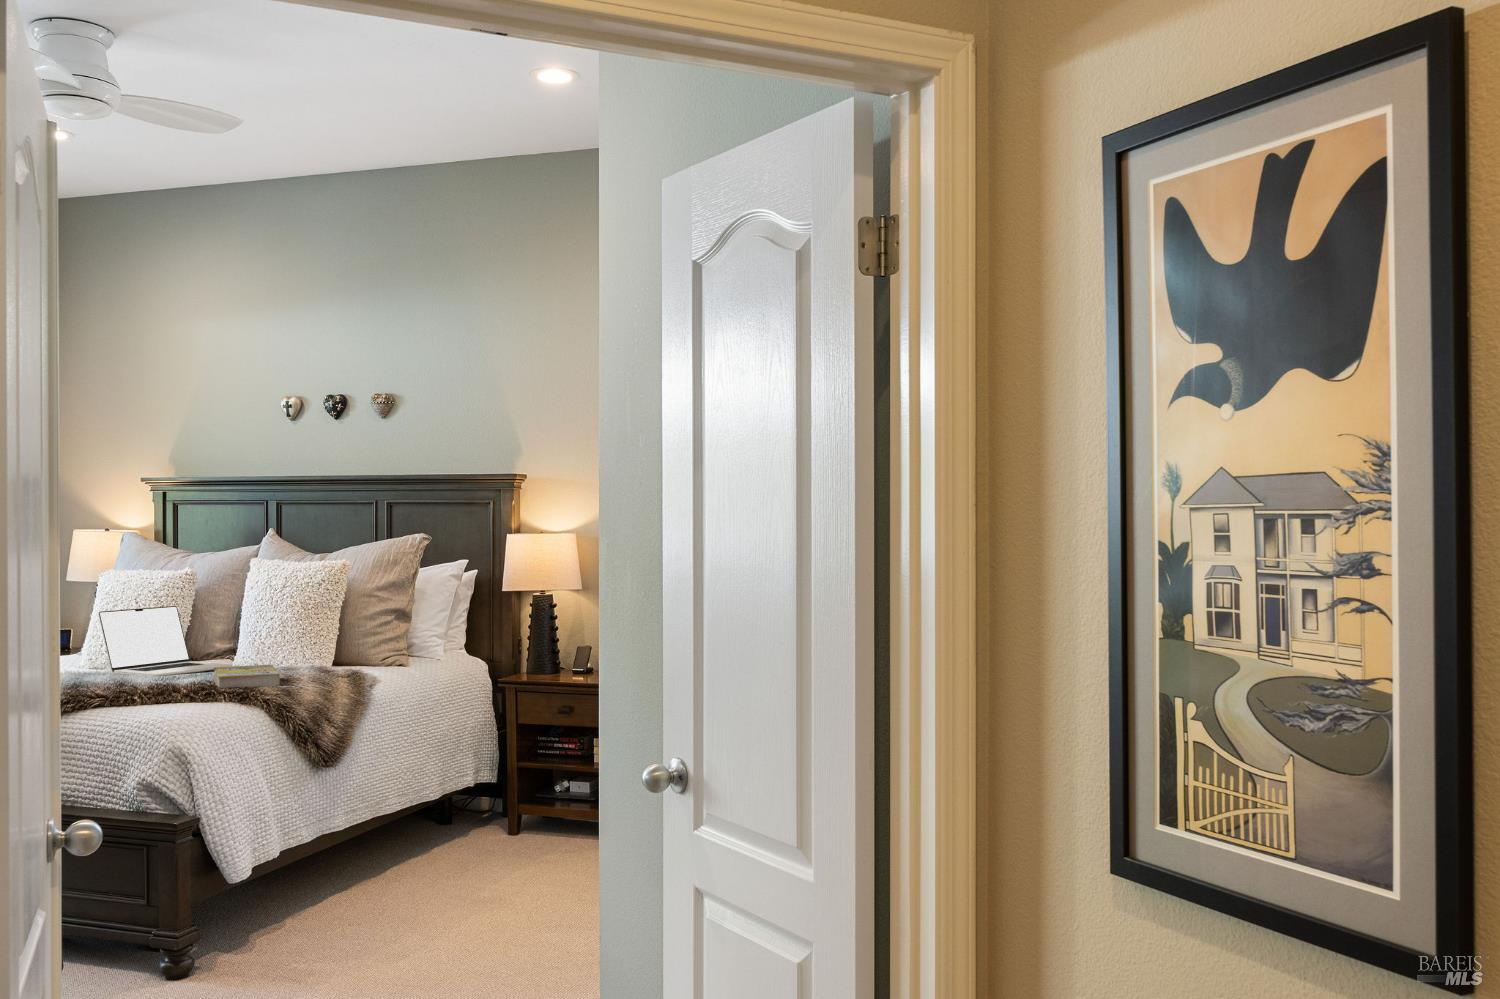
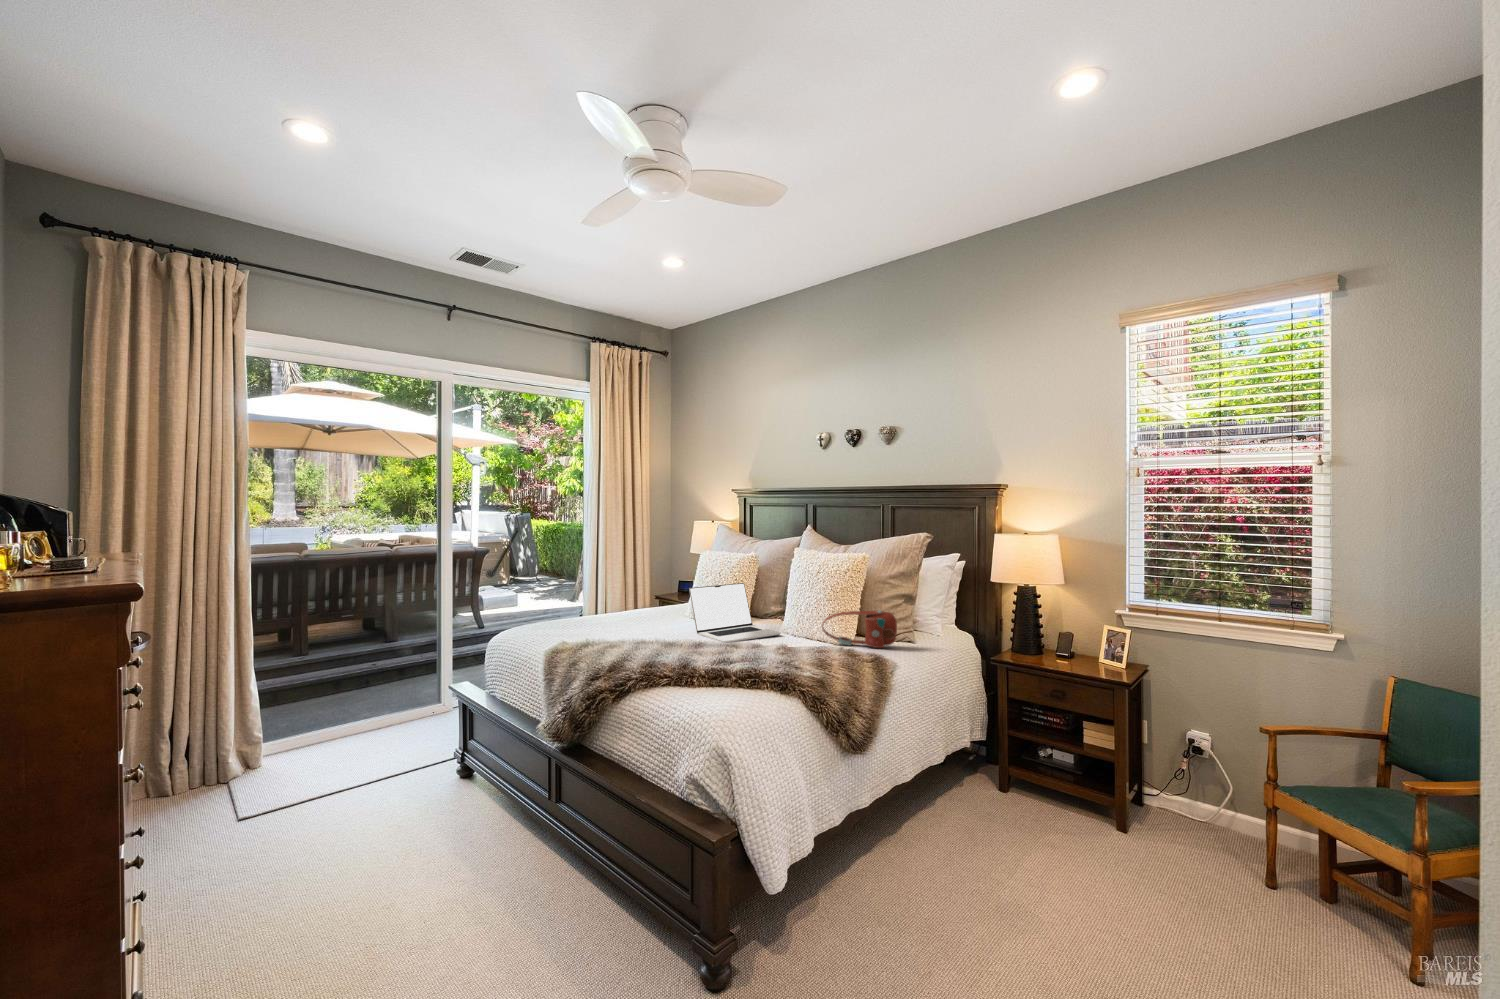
handbag: none [289,626,383,671] -> present [822,611,897,648]
book: present [213,665,280,688] -> none [763,644,814,672]

